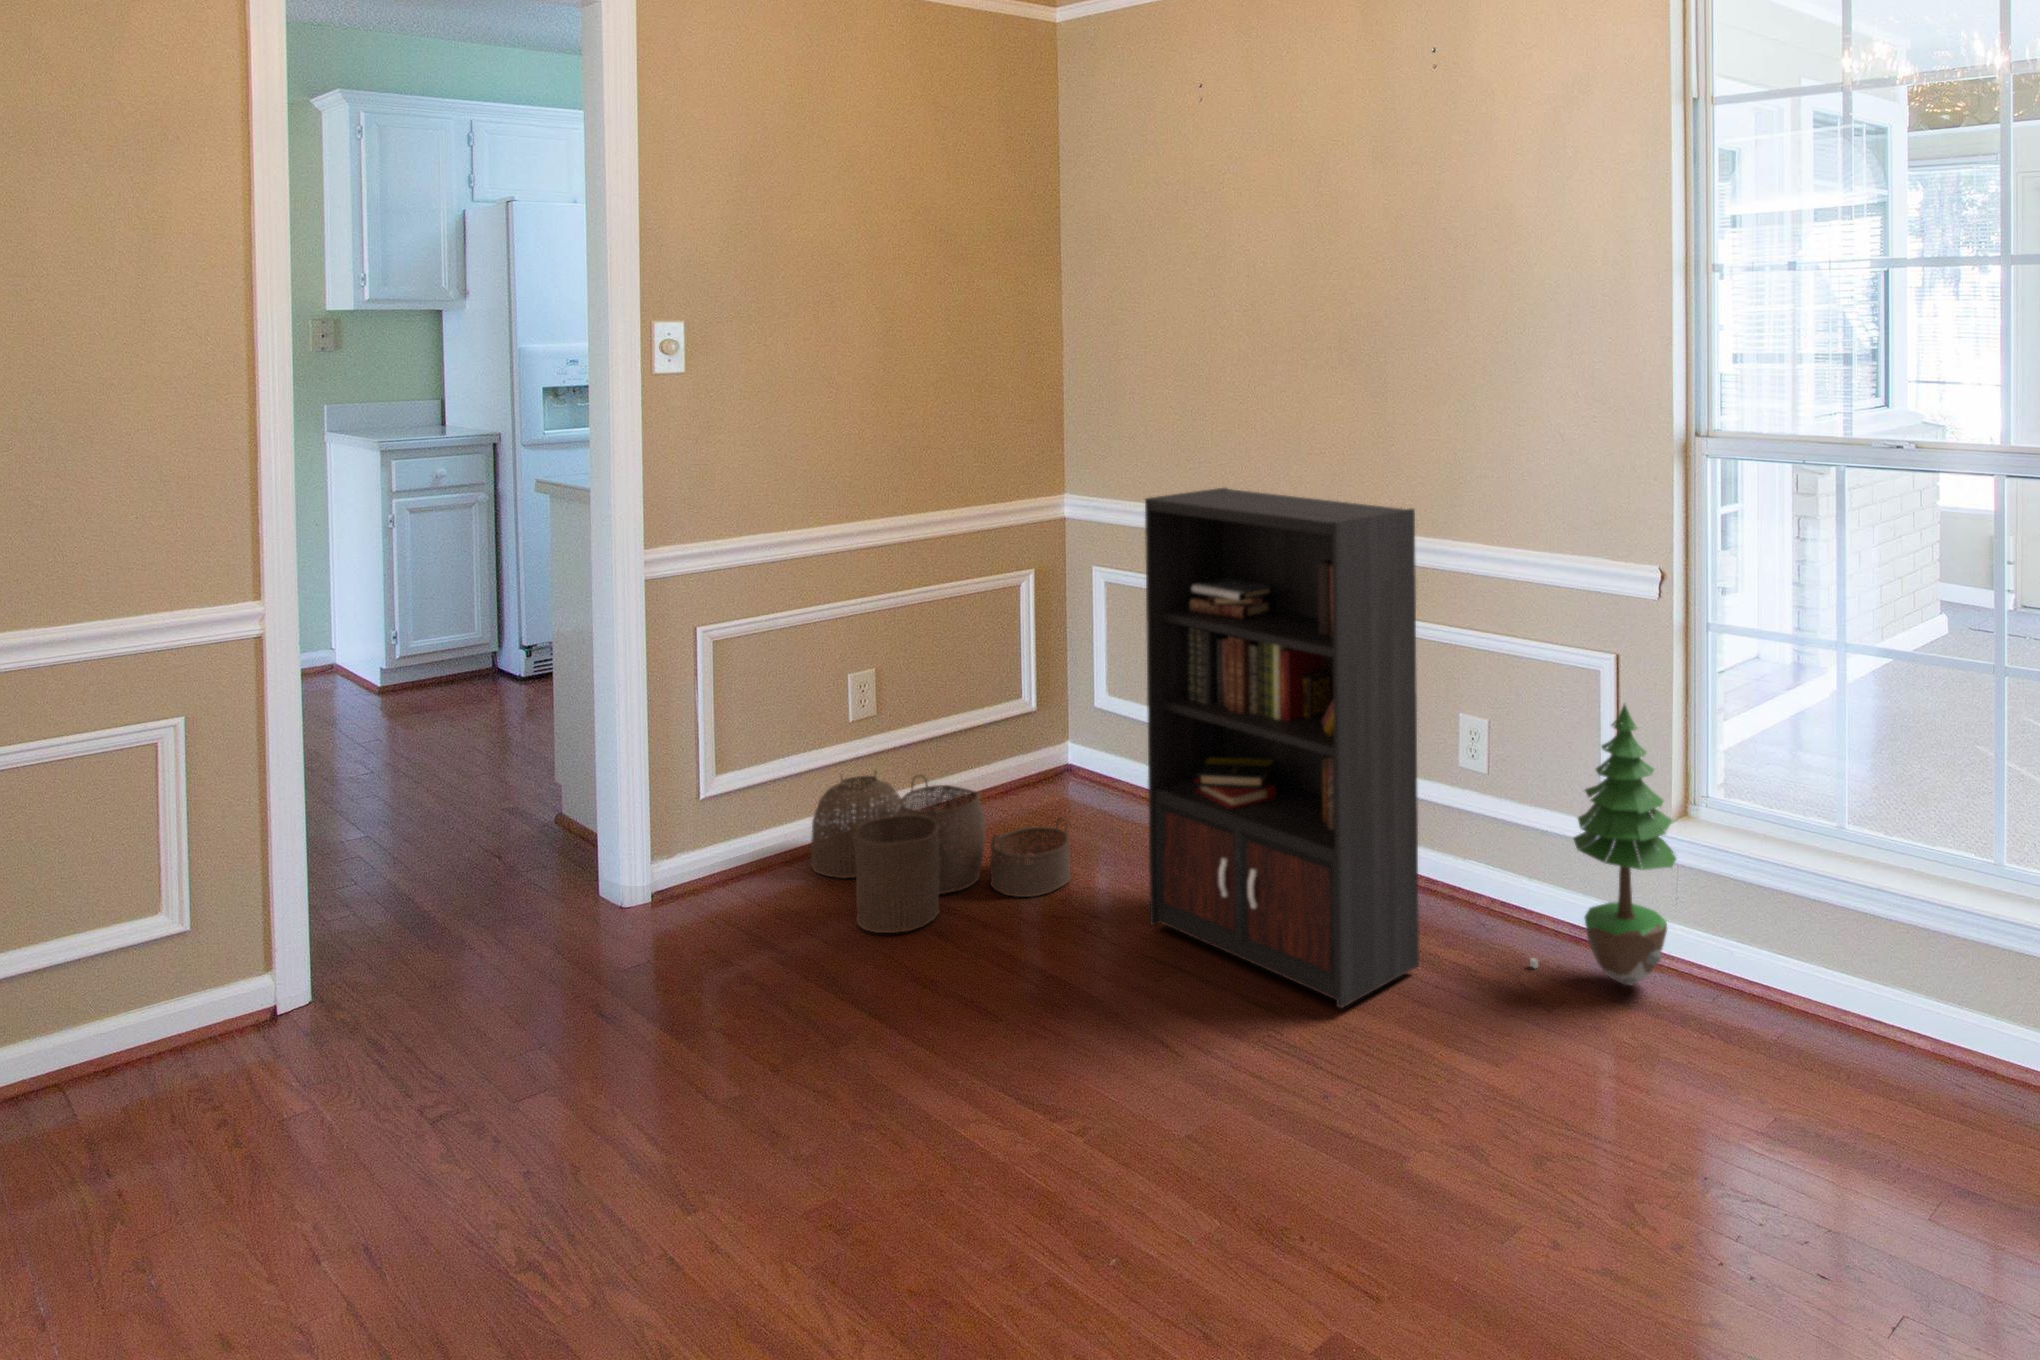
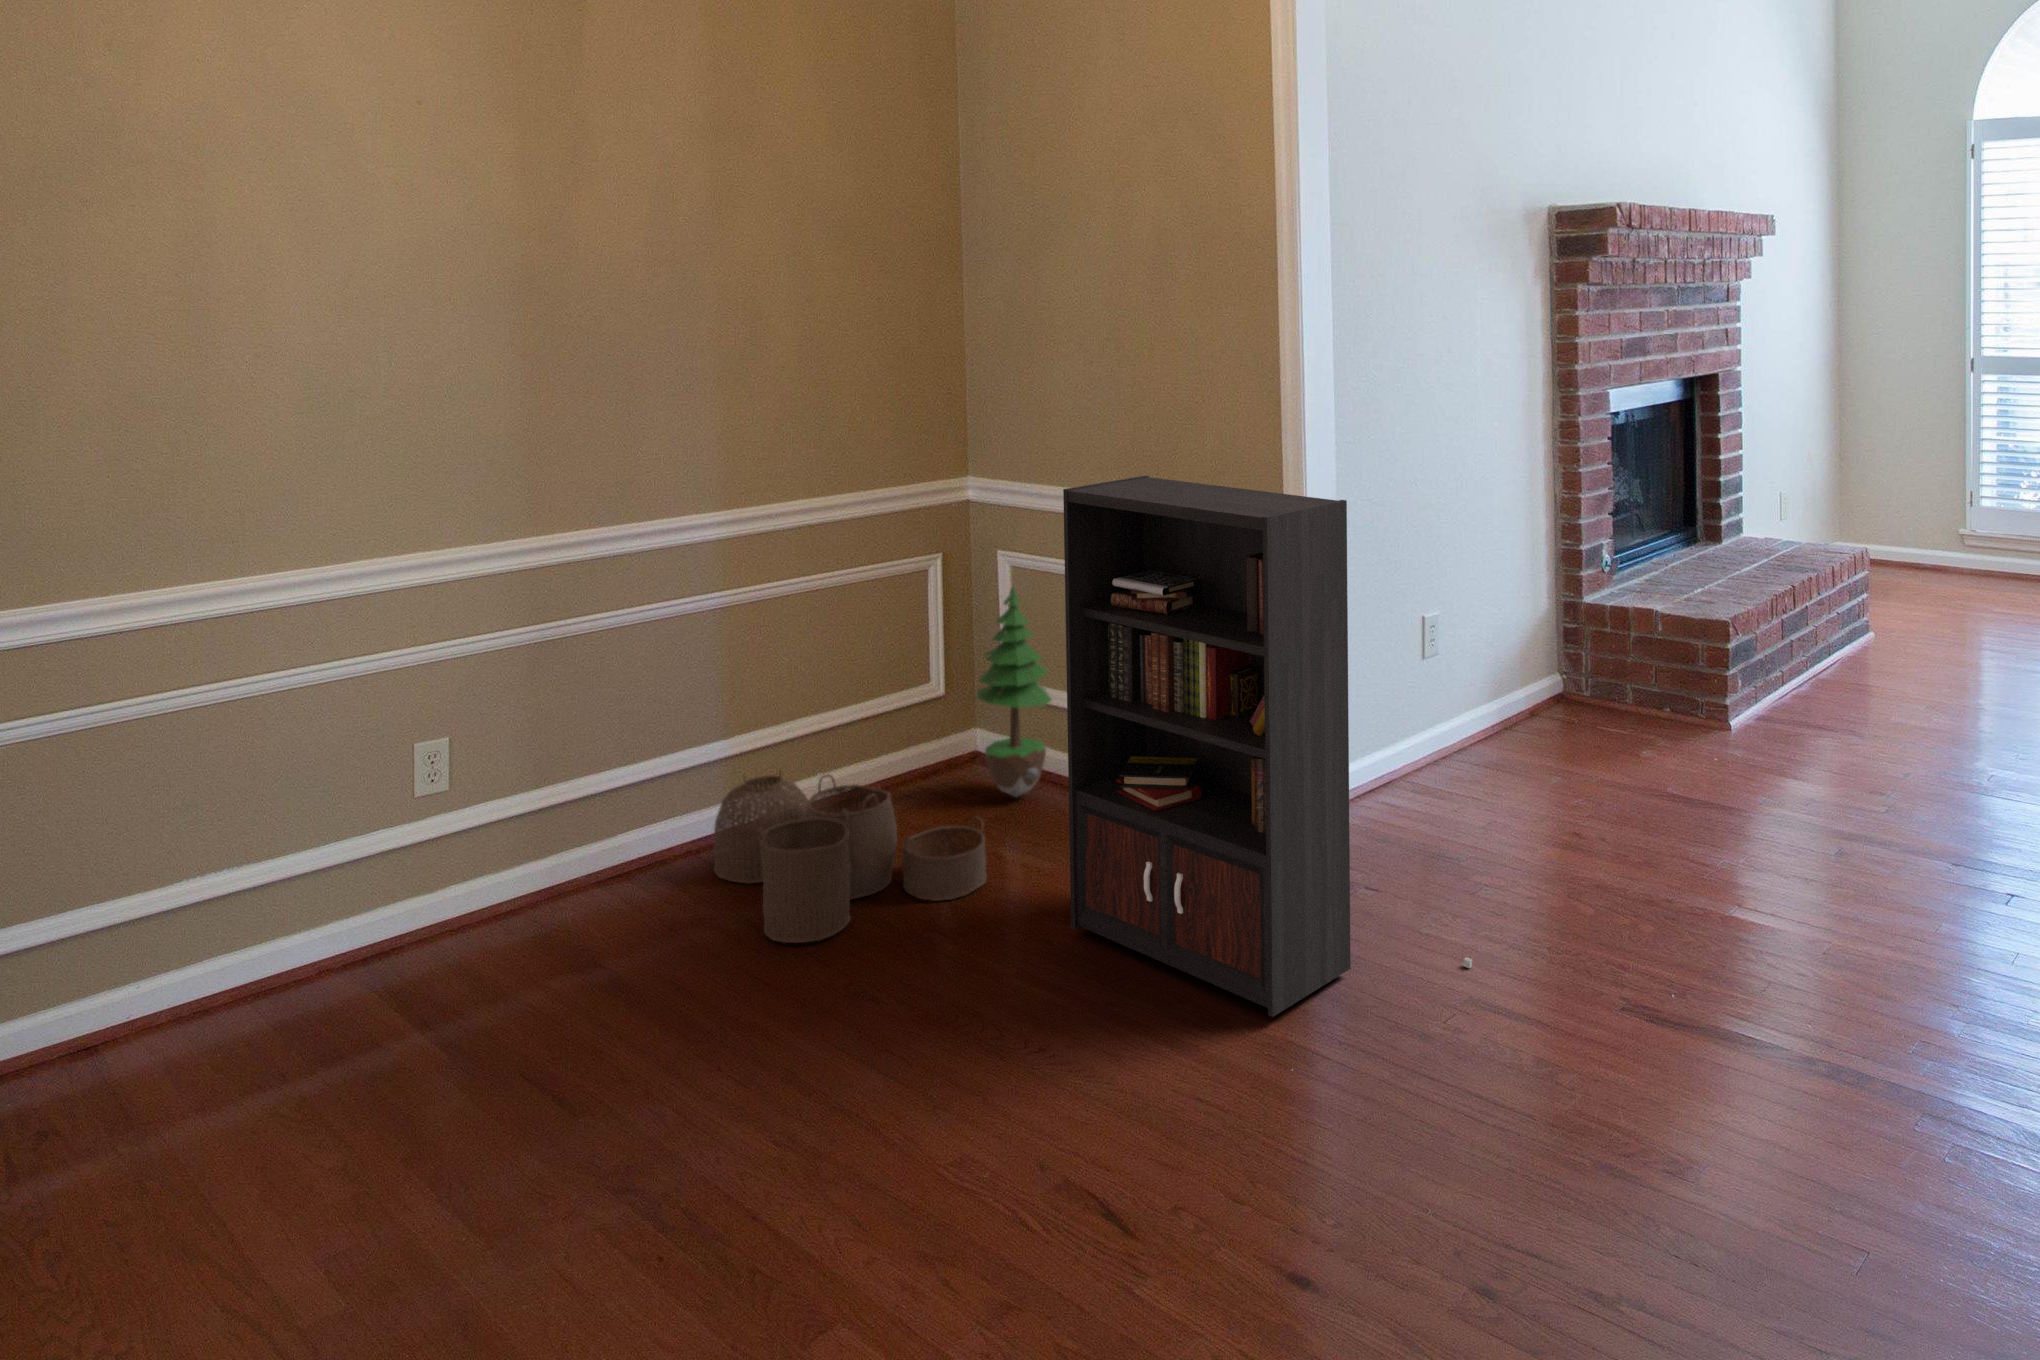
potted tree: present [1574,705,1676,985] -> present [977,588,1052,797]

